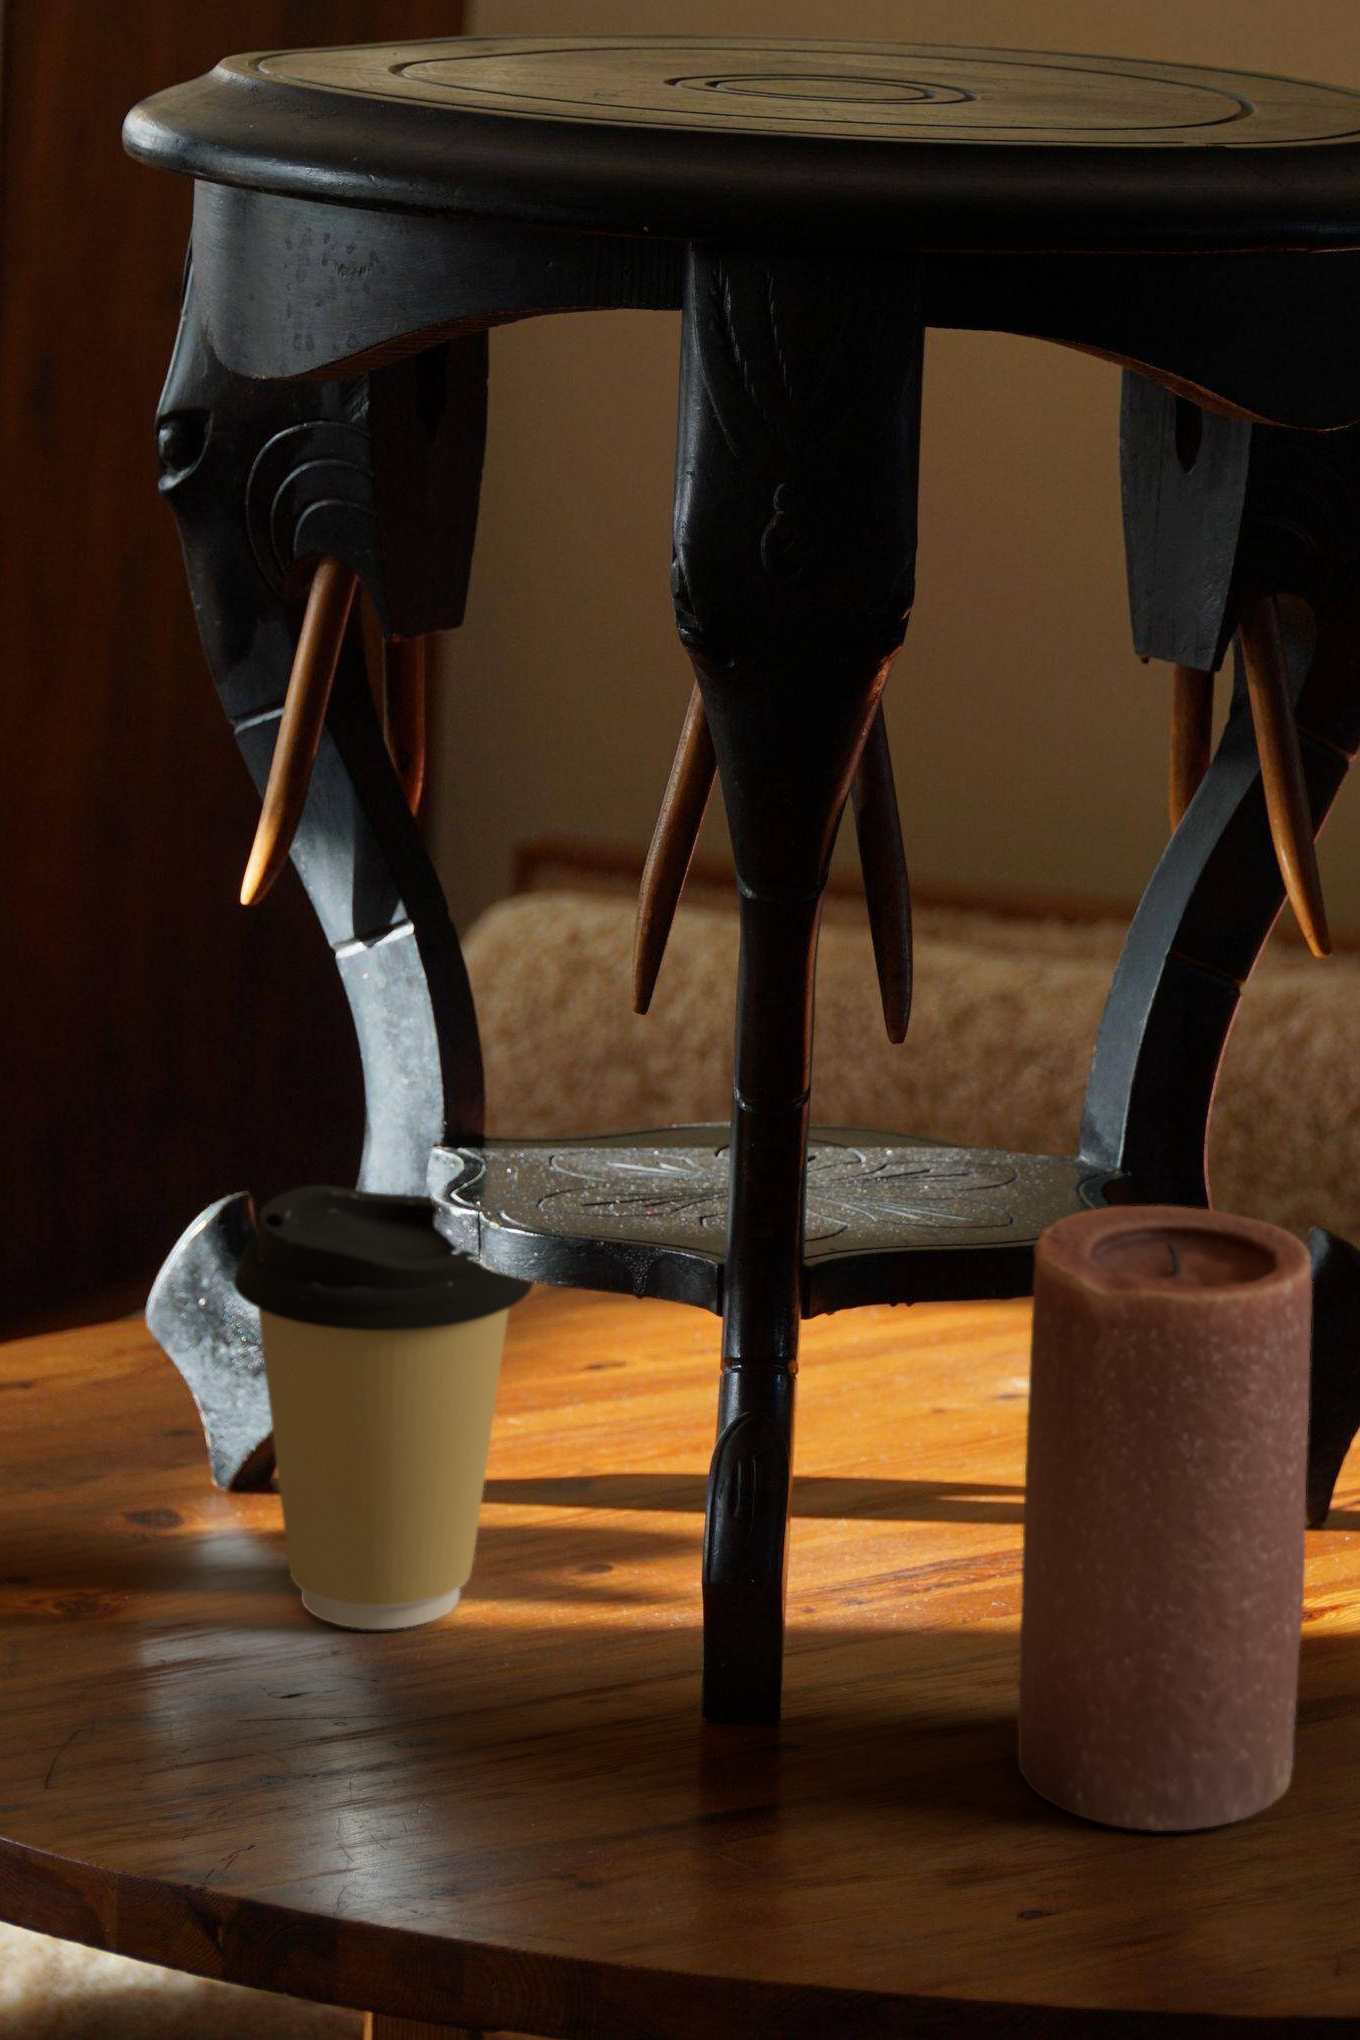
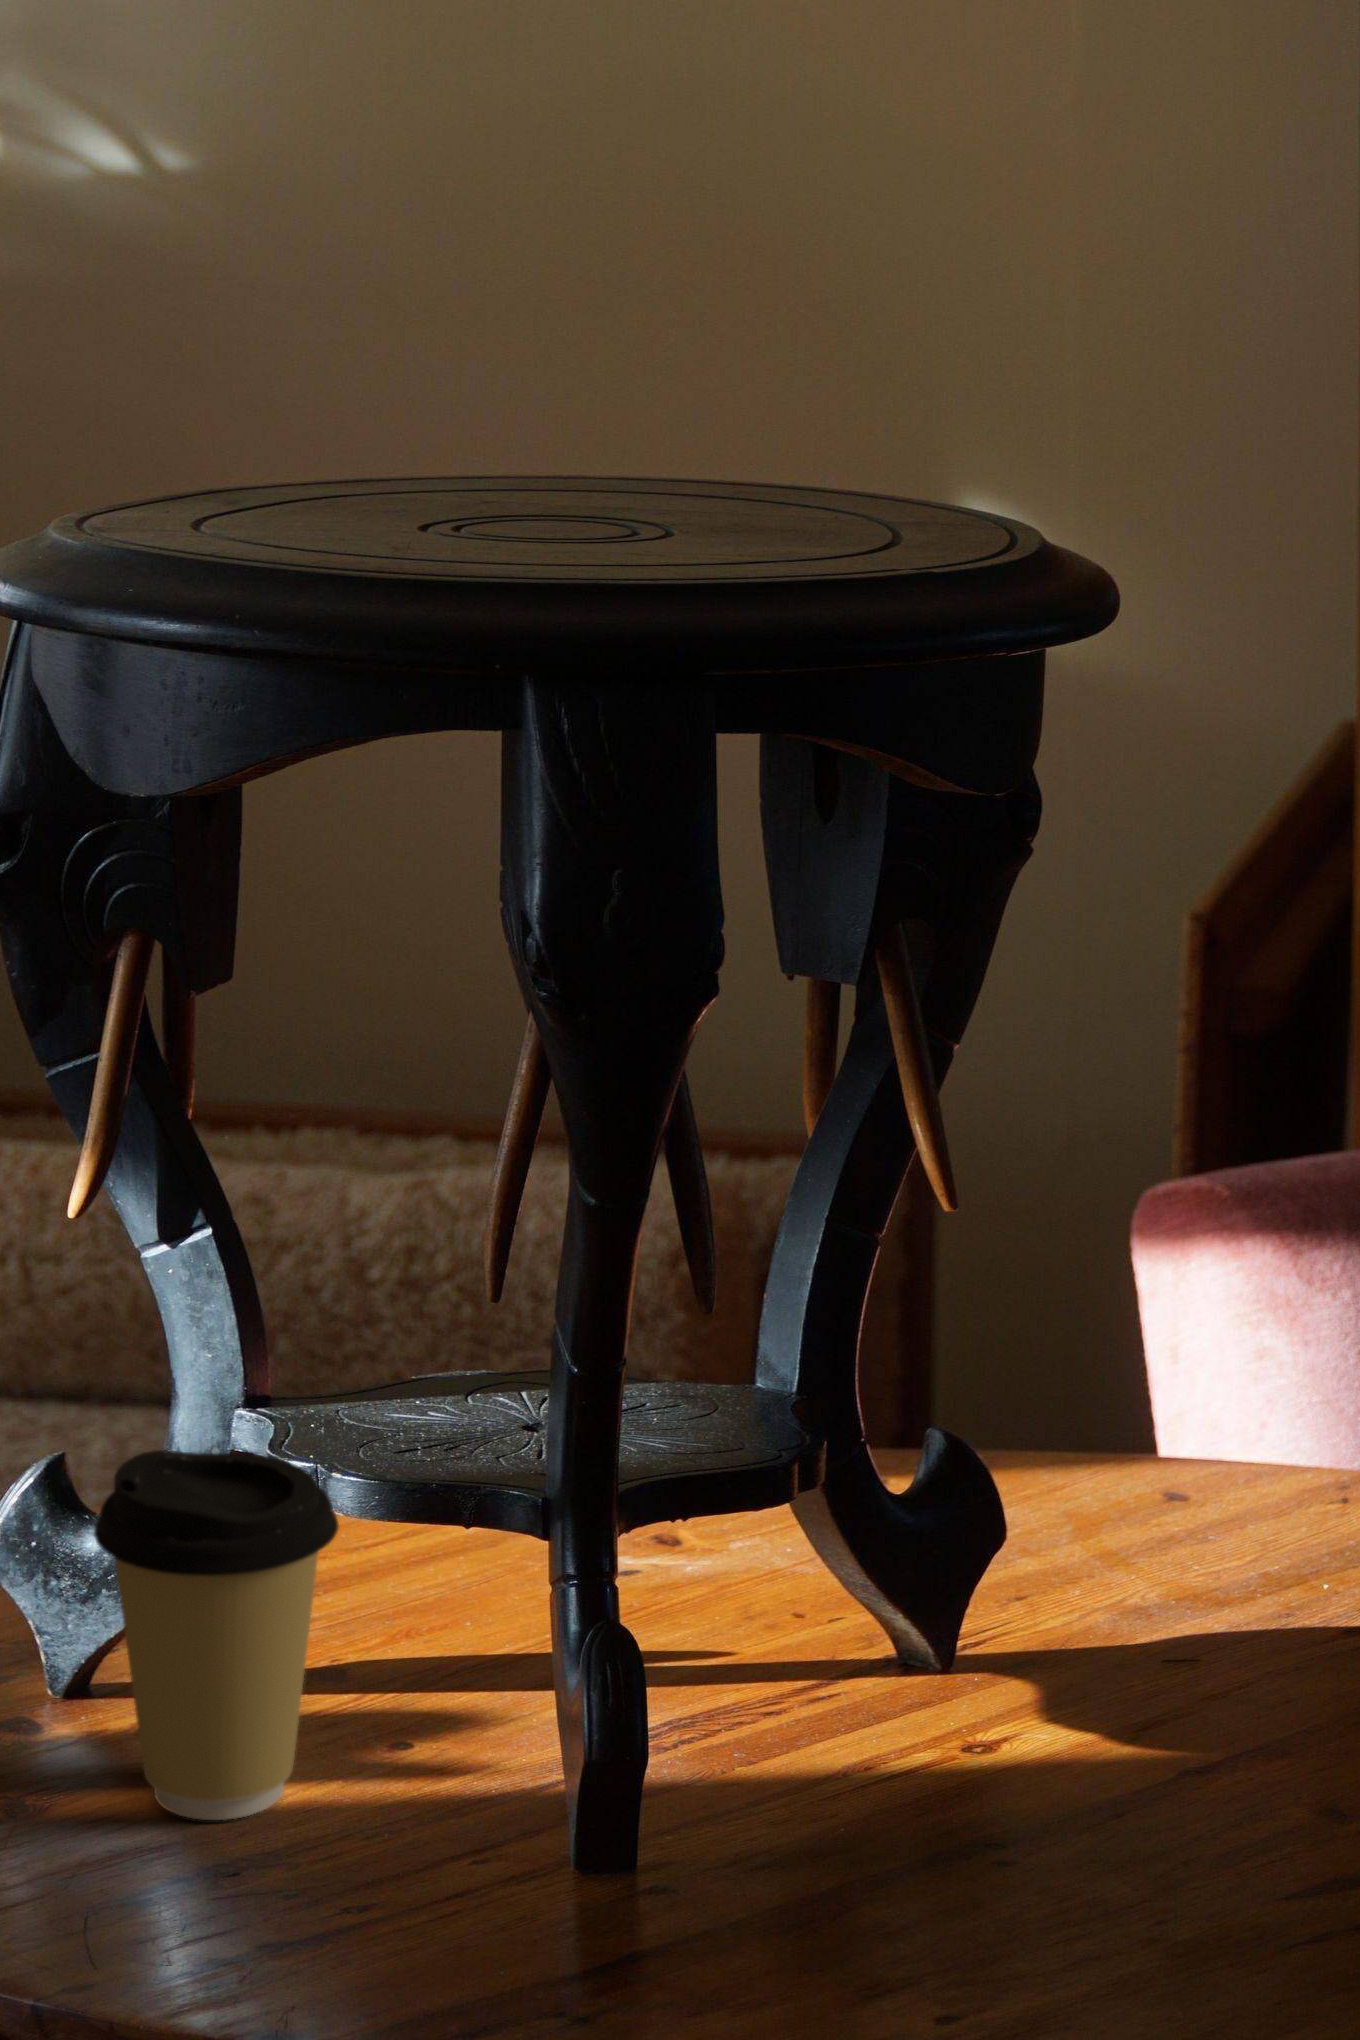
candle: present [1017,1206,1312,1831] -> none [765,1438,989,1950]

